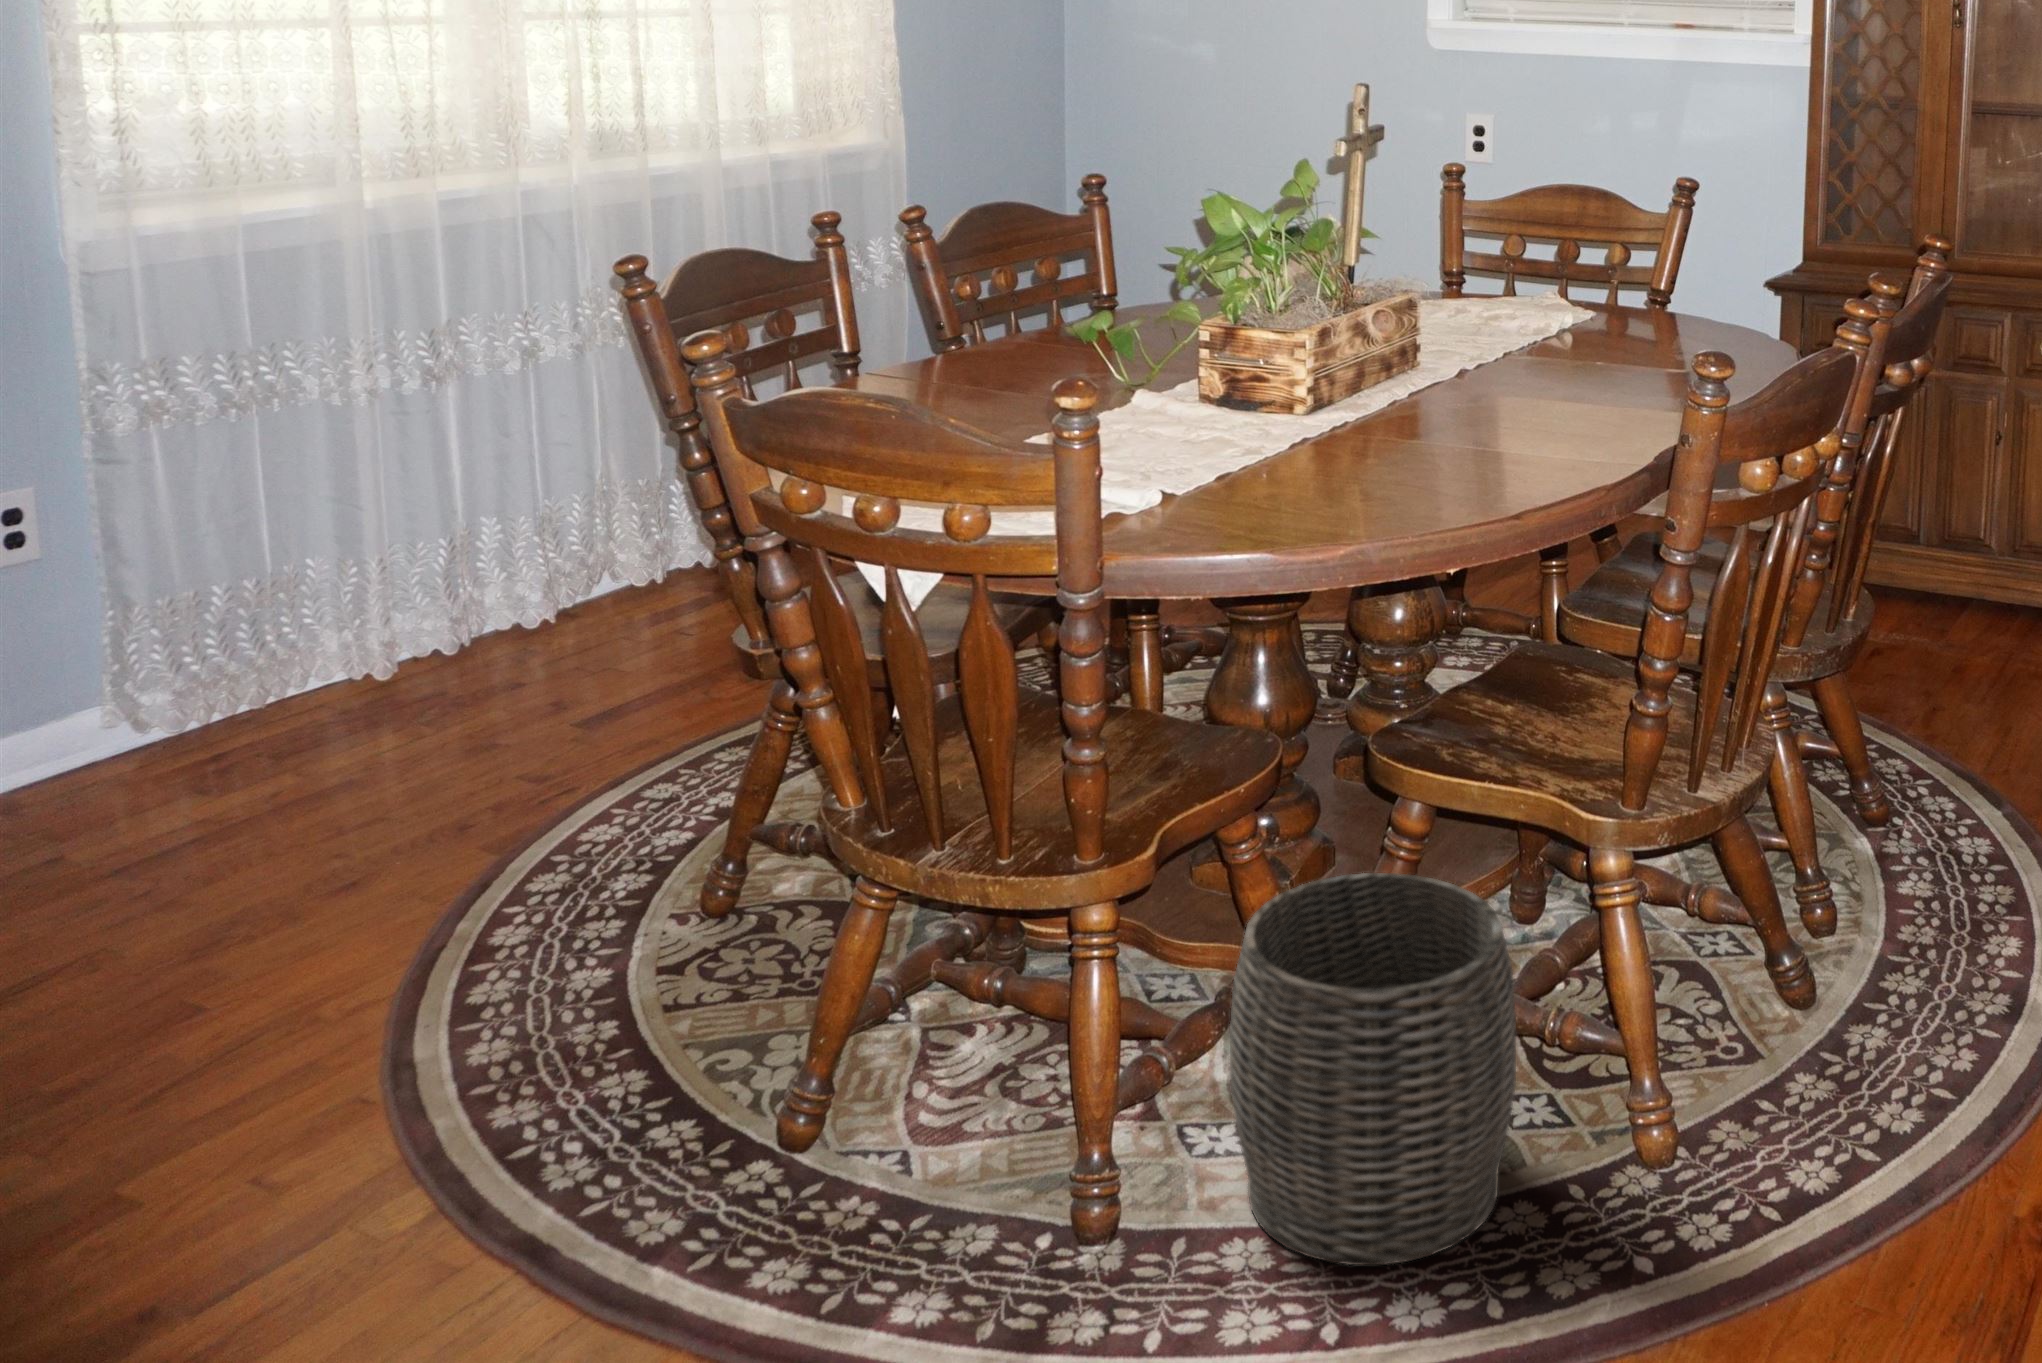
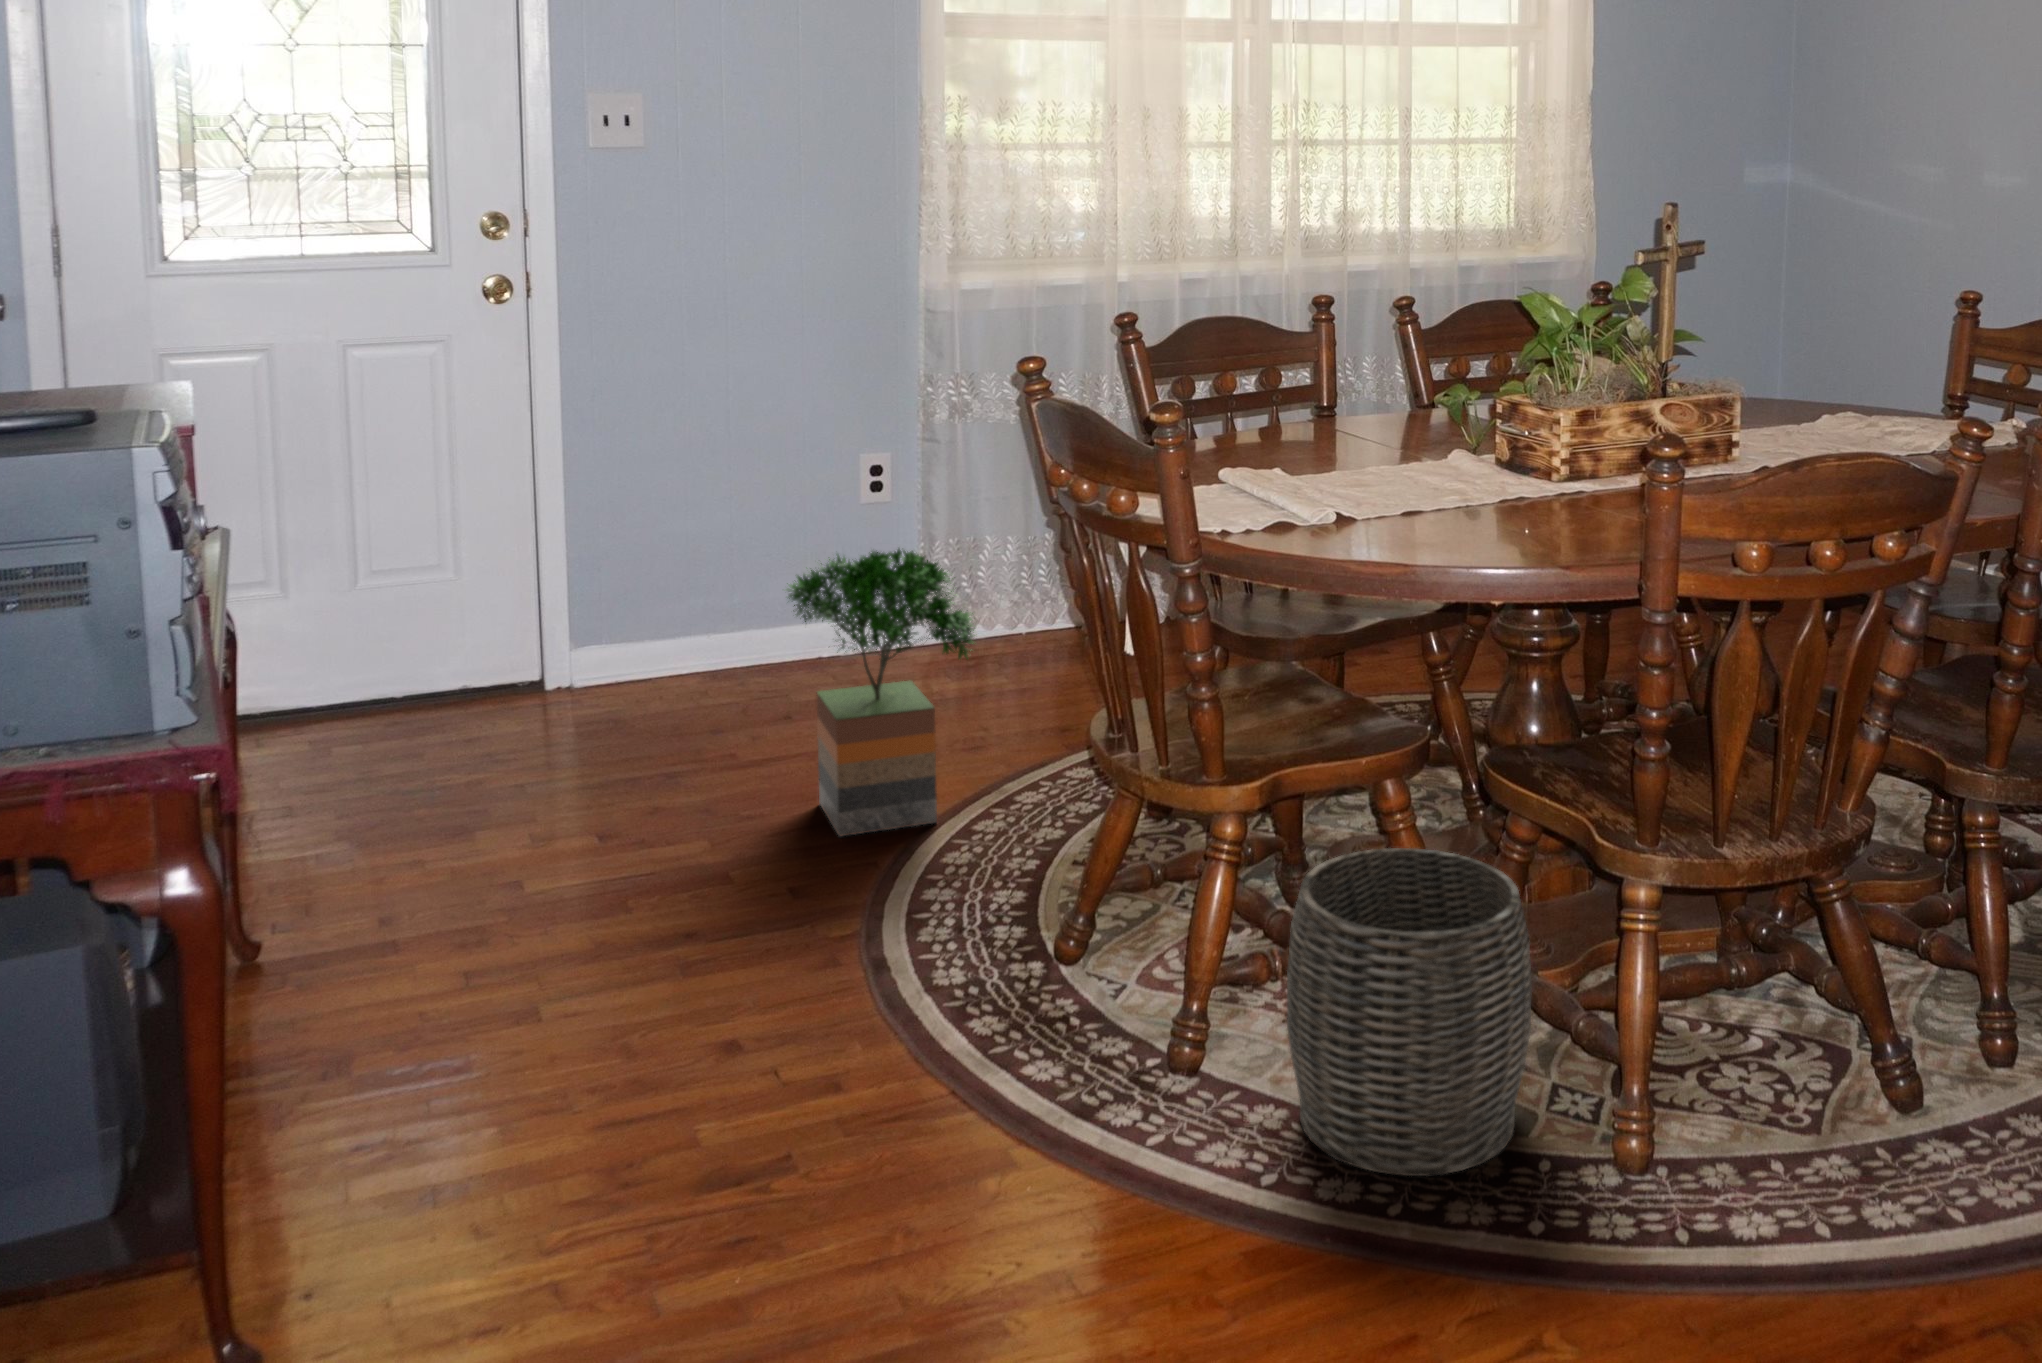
potted tree: none [110,646,466,1091] -> present [787,549,975,836]

